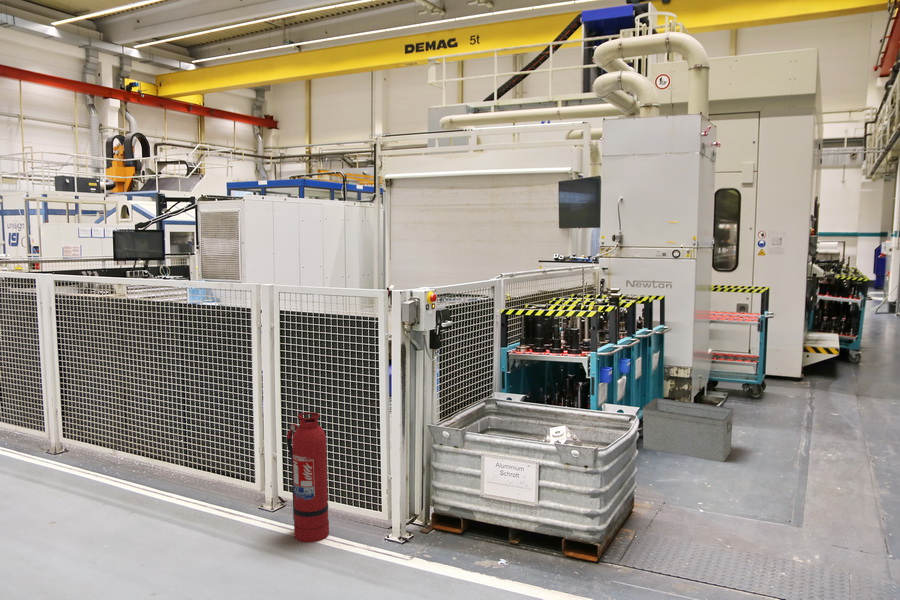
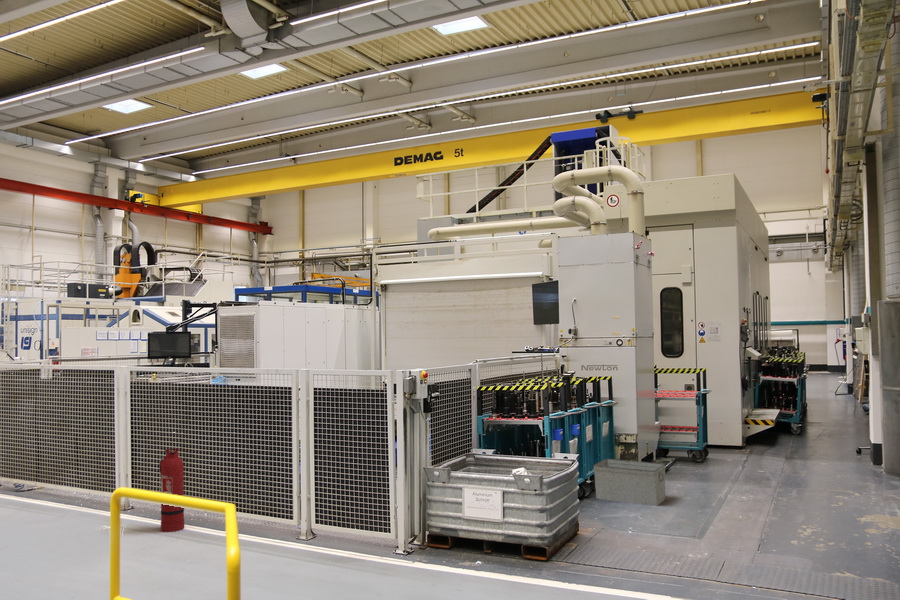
fire extinguisher: present [287,412,329,542] -> present [159,449,184,532]

